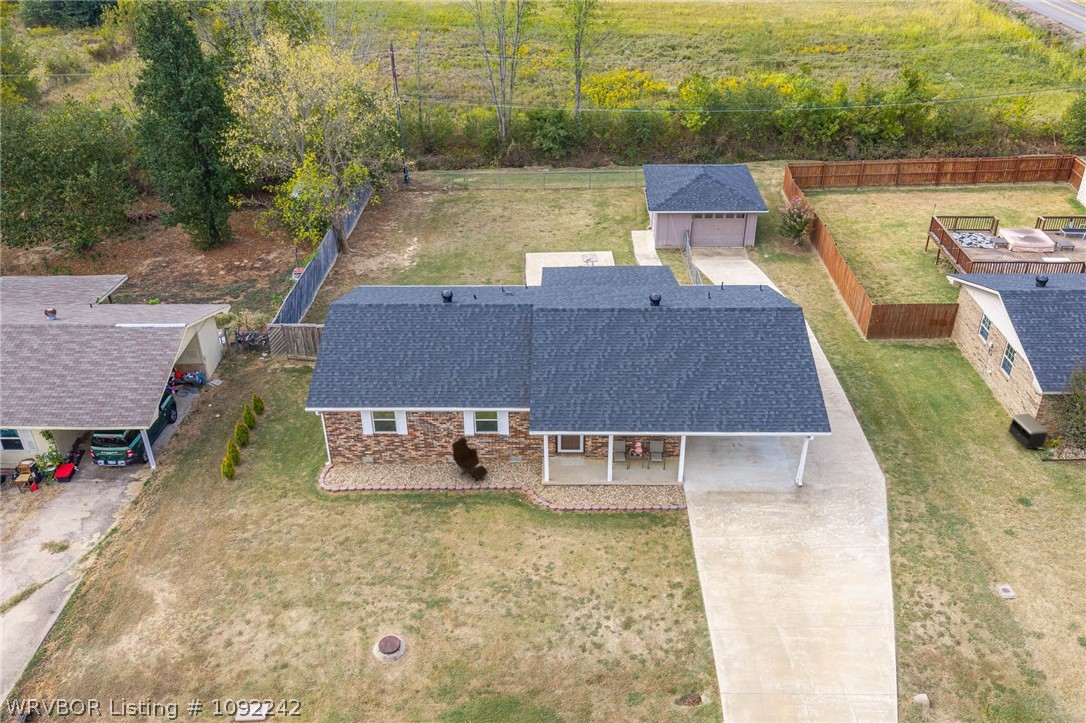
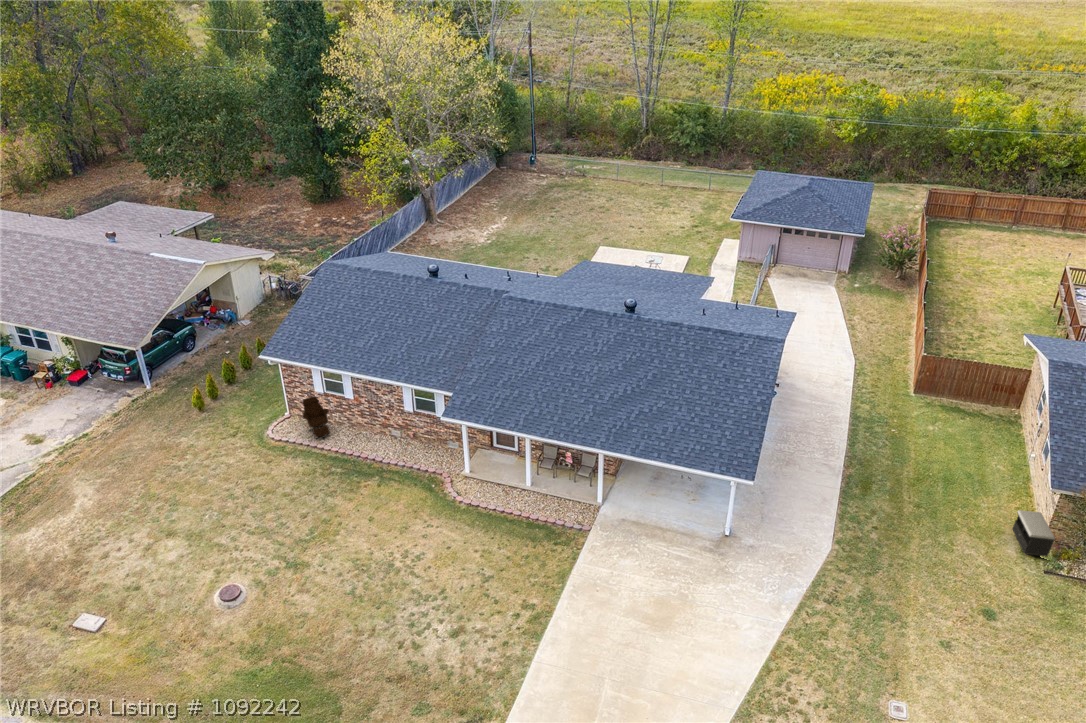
lounge chair: present [452,437,488,479] -> present [303,397,330,439]

